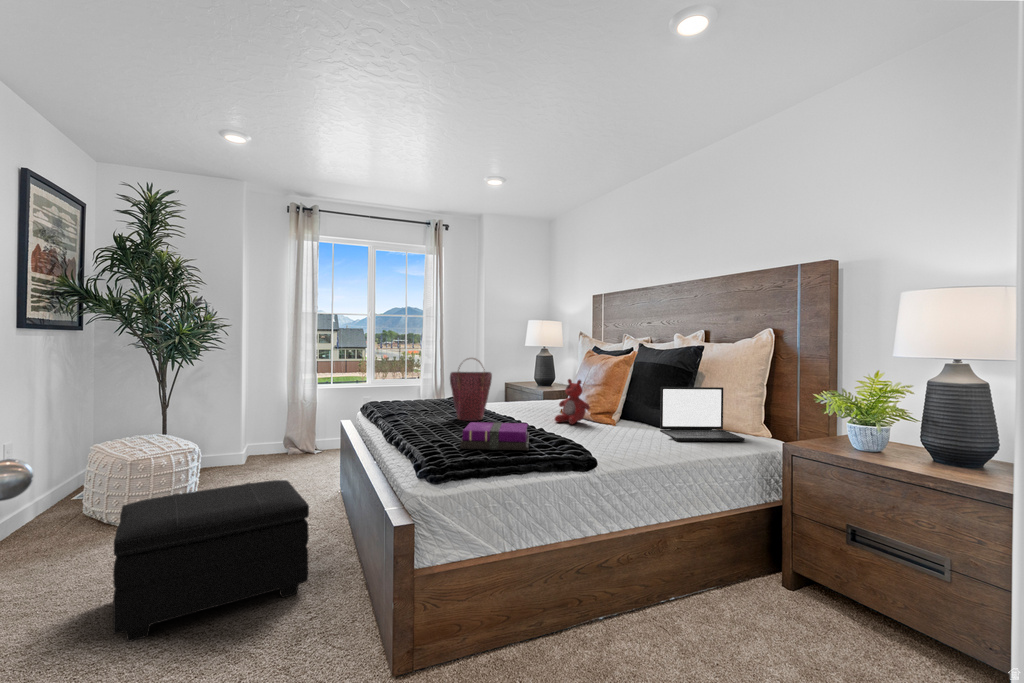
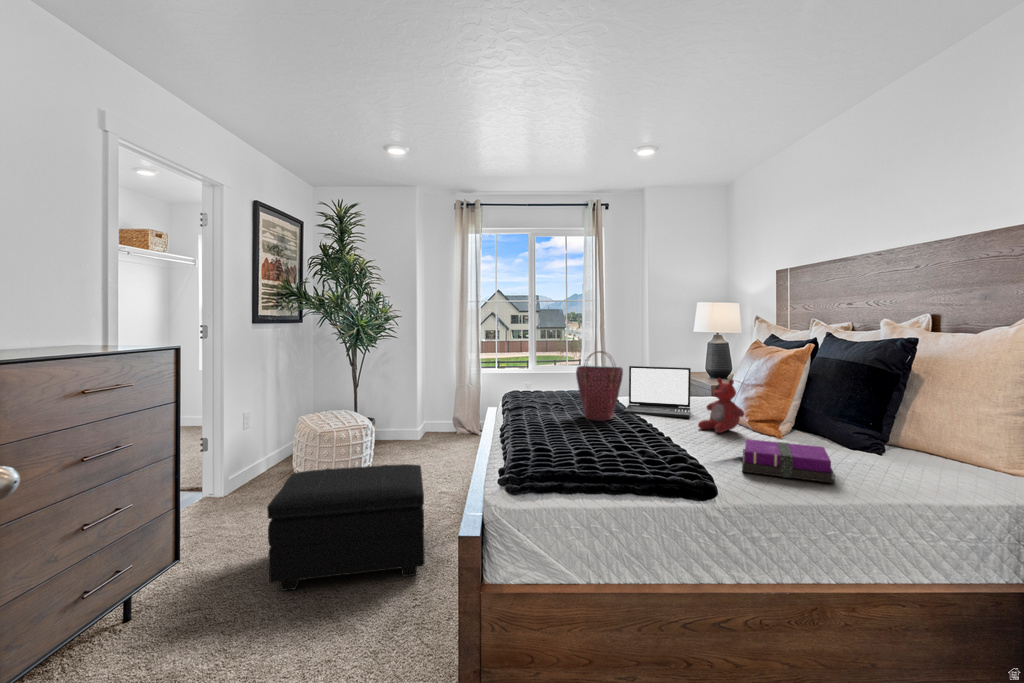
laptop: present [660,387,745,441] -> present [624,366,691,418]
notebook: present [460,422,529,450] -> present [742,439,835,483]

